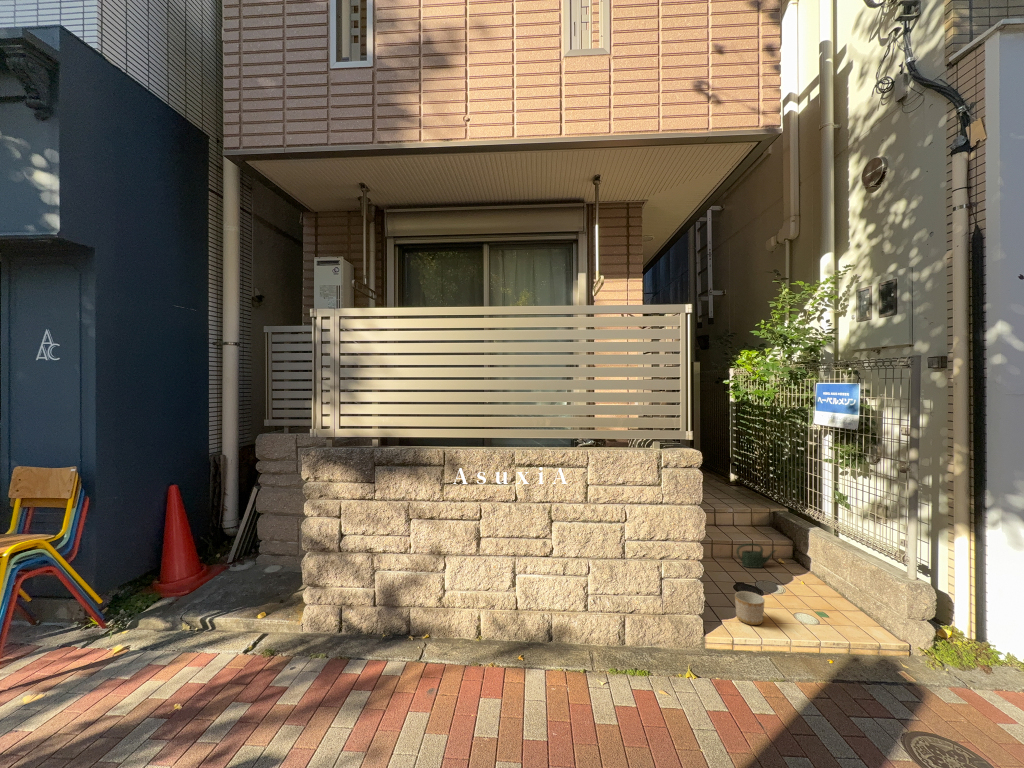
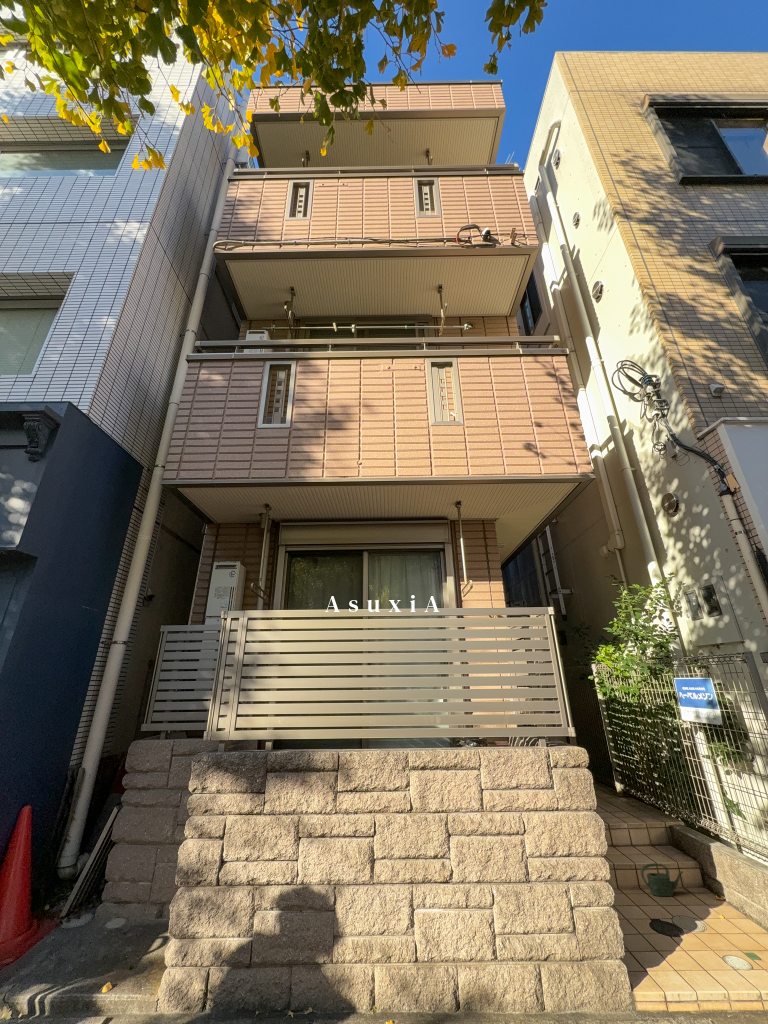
planter: present [735,591,765,625] -> none [654,926,693,974]

